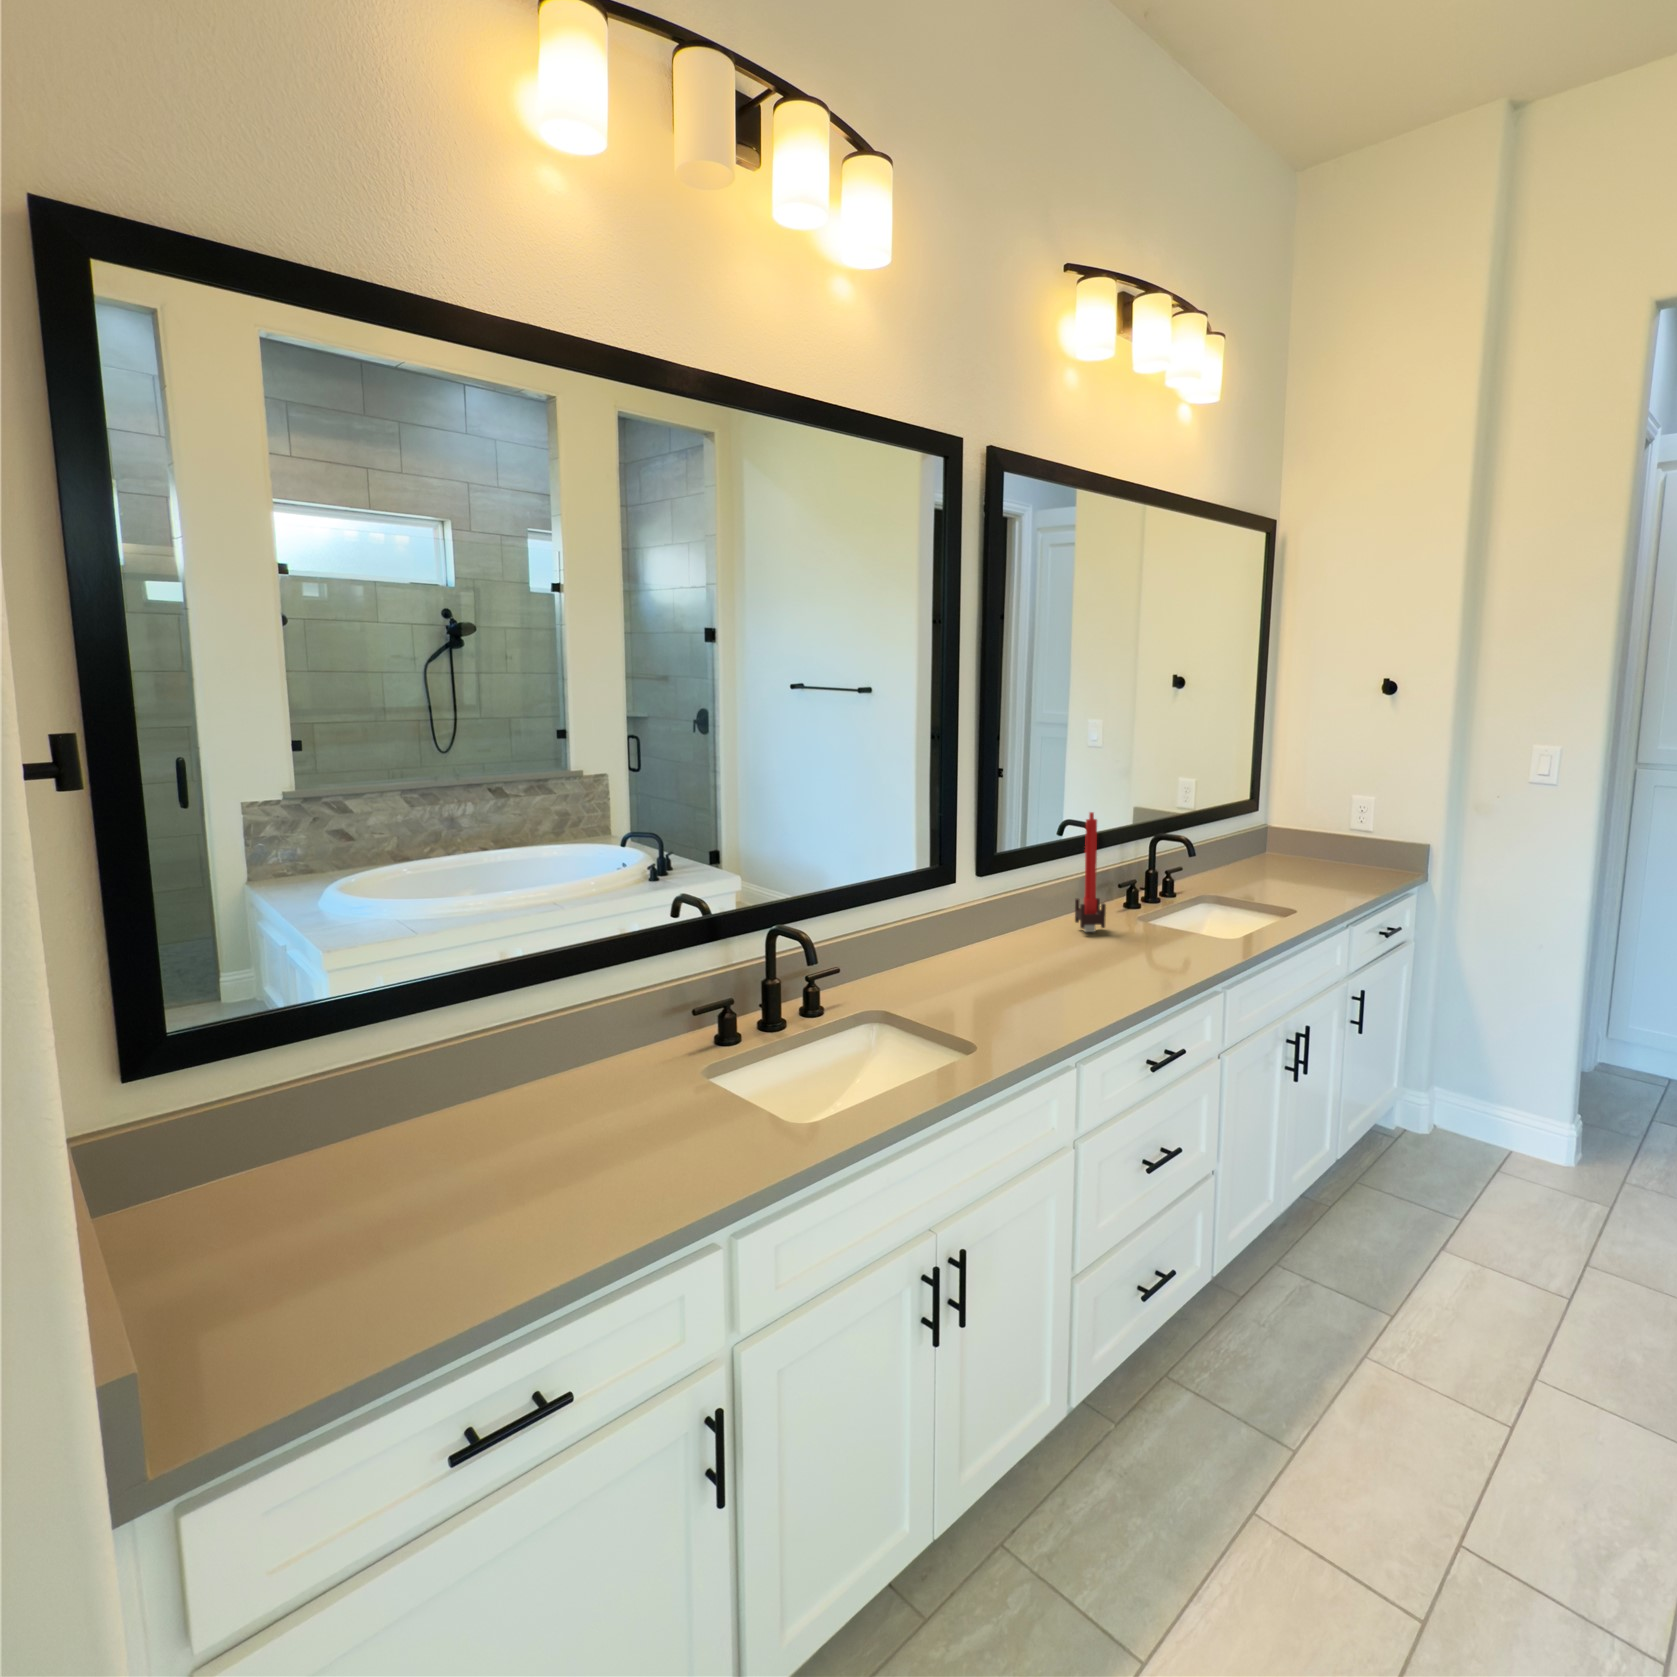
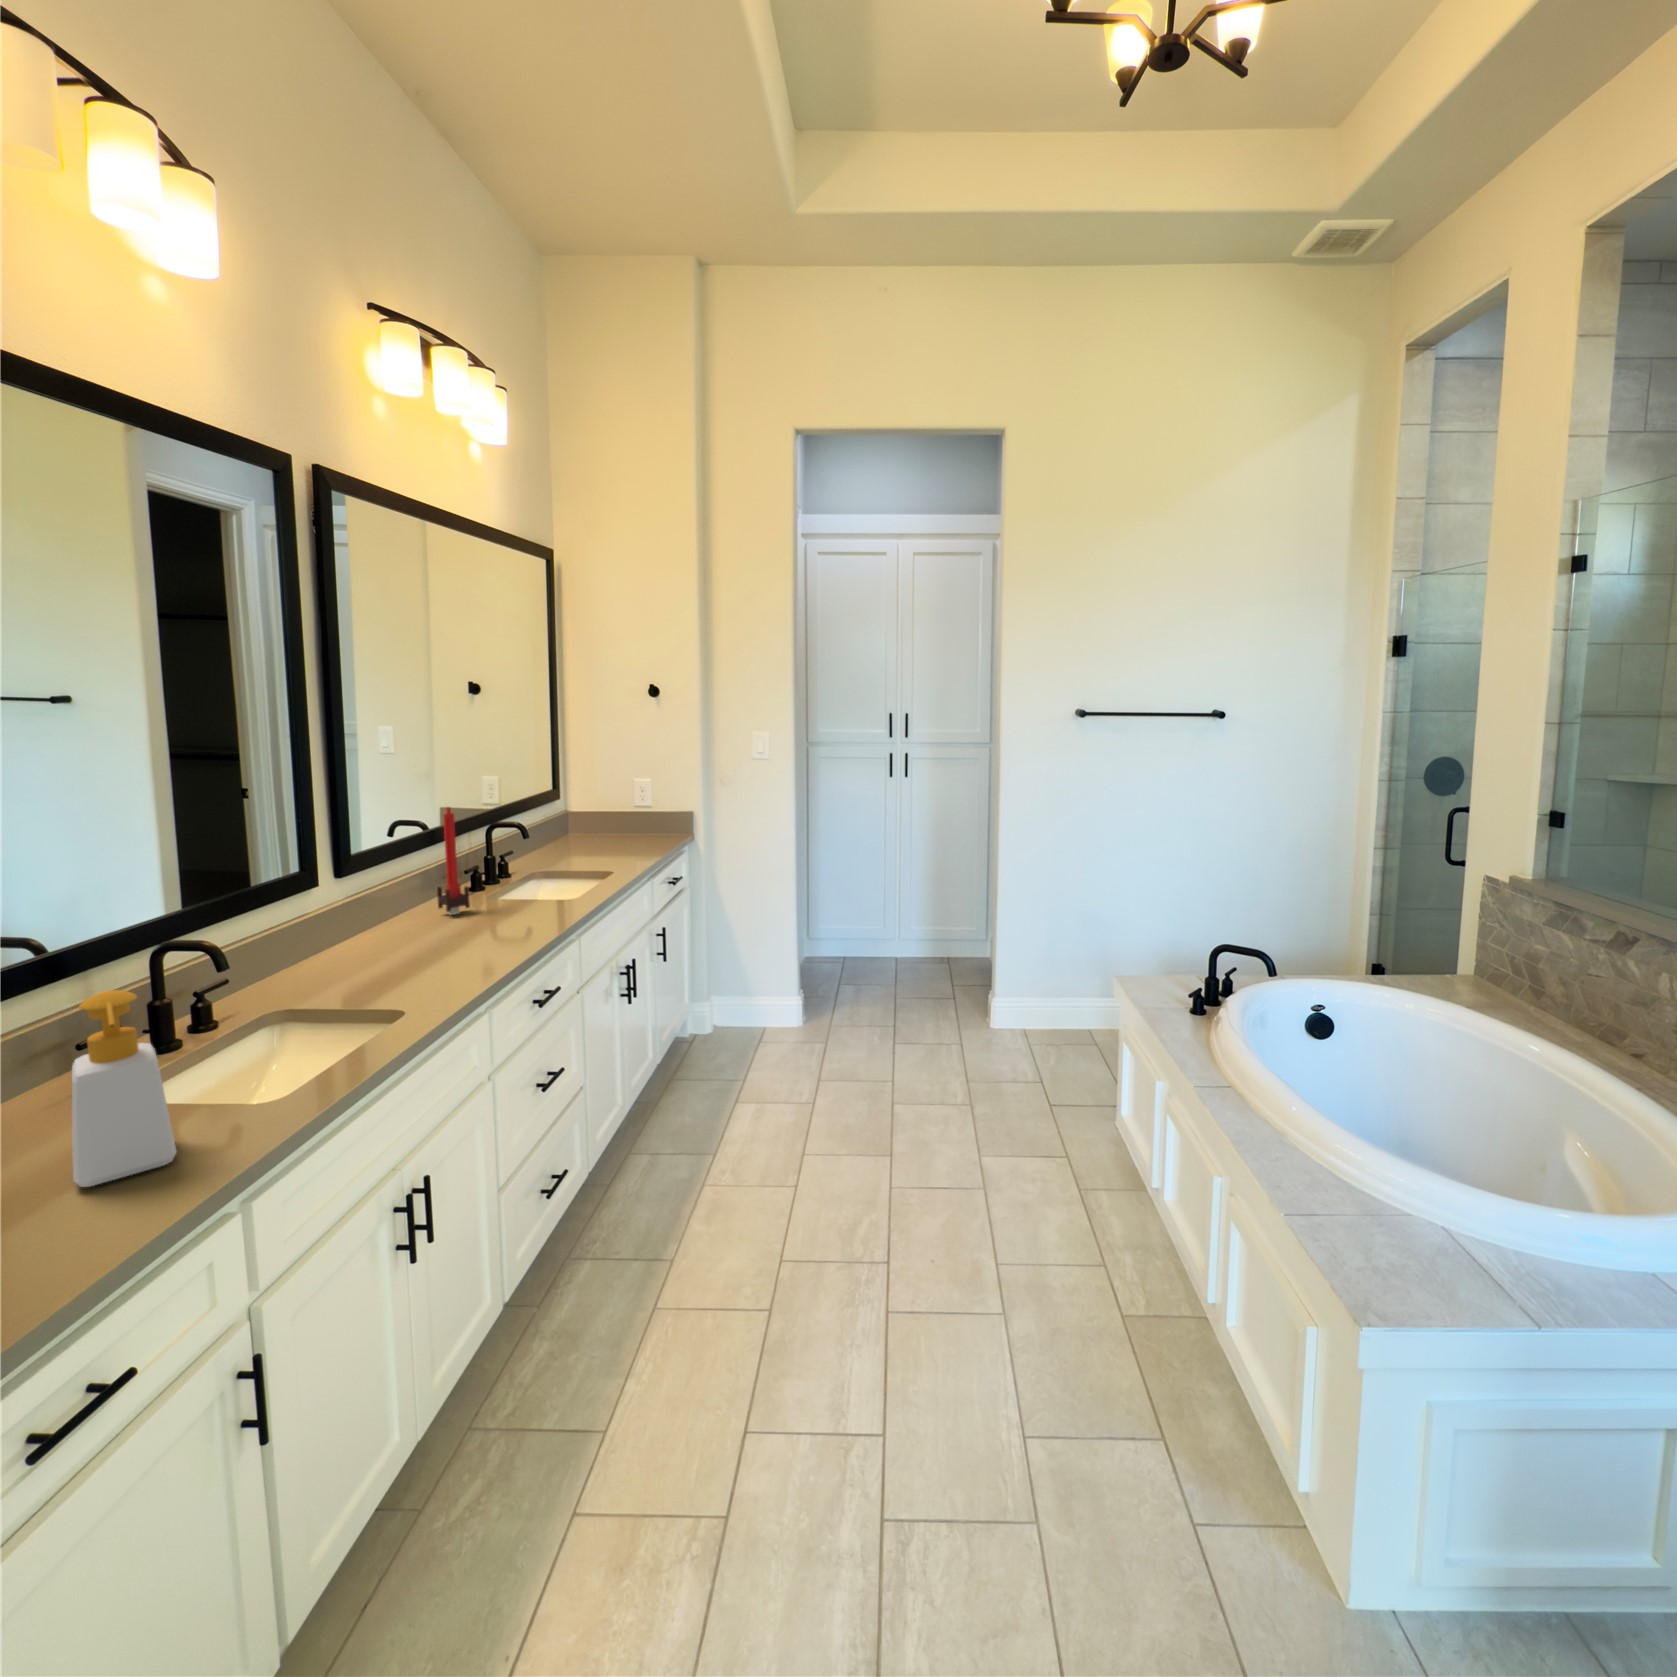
soap bottle: none [608,983,700,1173] -> present [72,990,177,1187]

